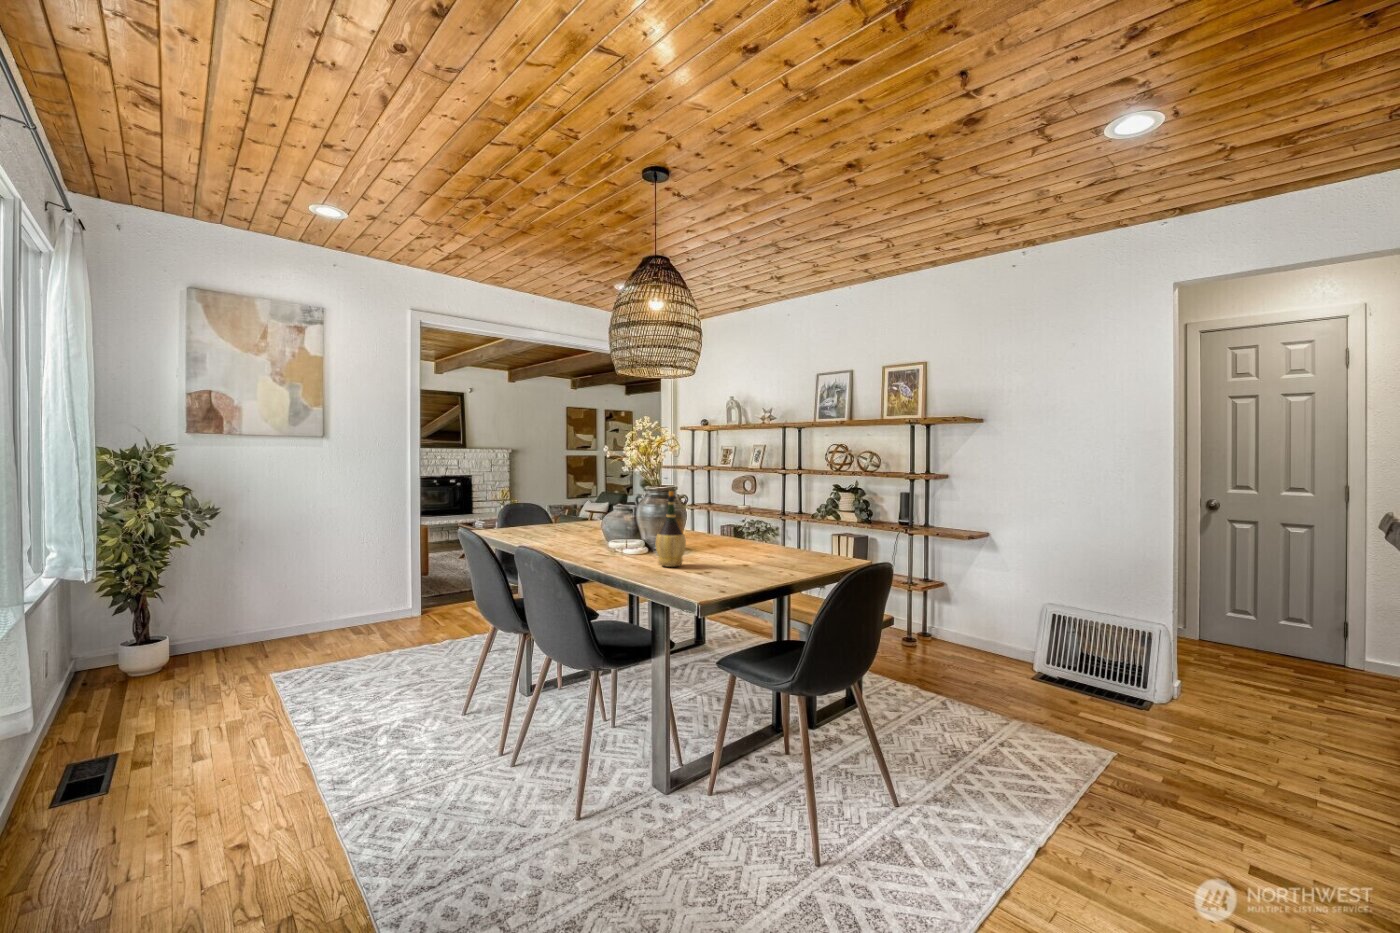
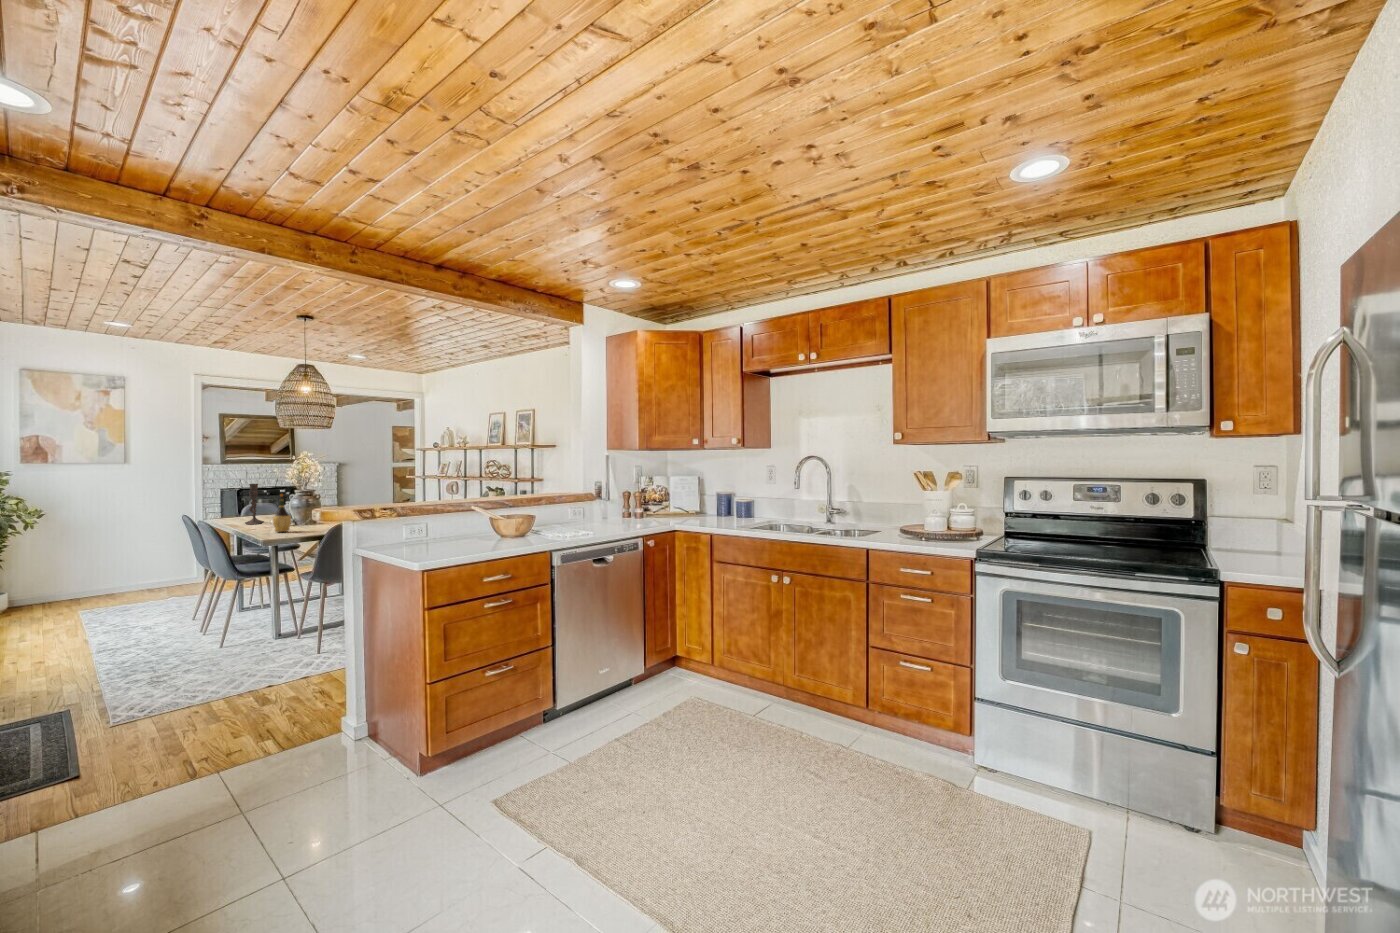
candlestick: none [535,471,568,542] -> present [245,484,264,525]

